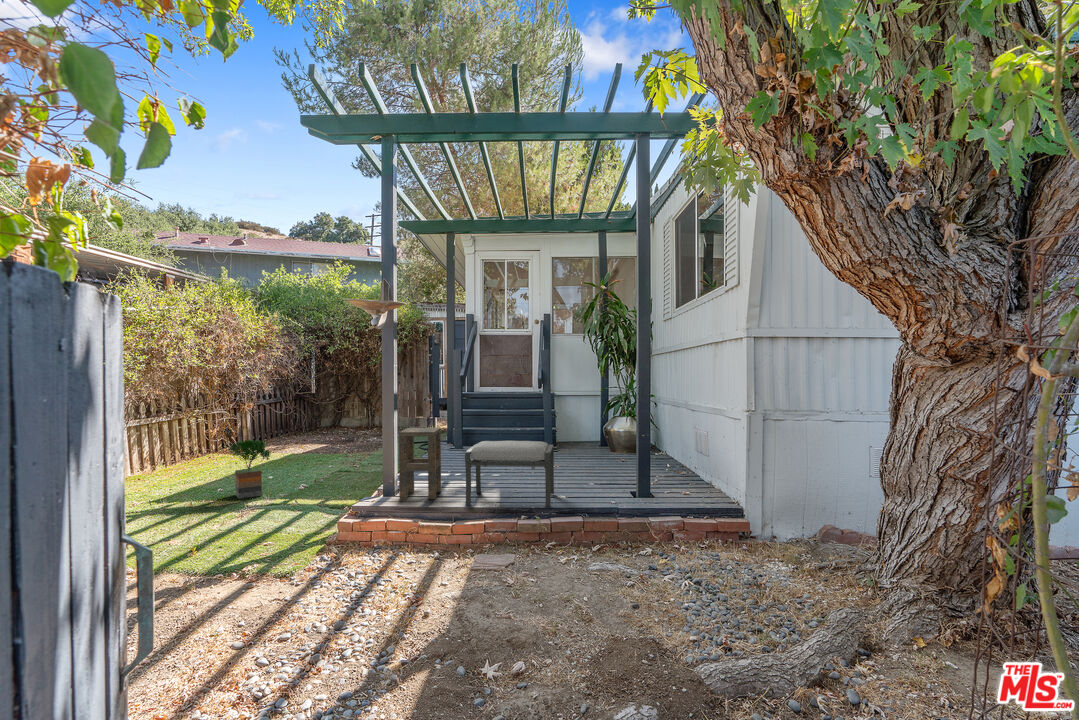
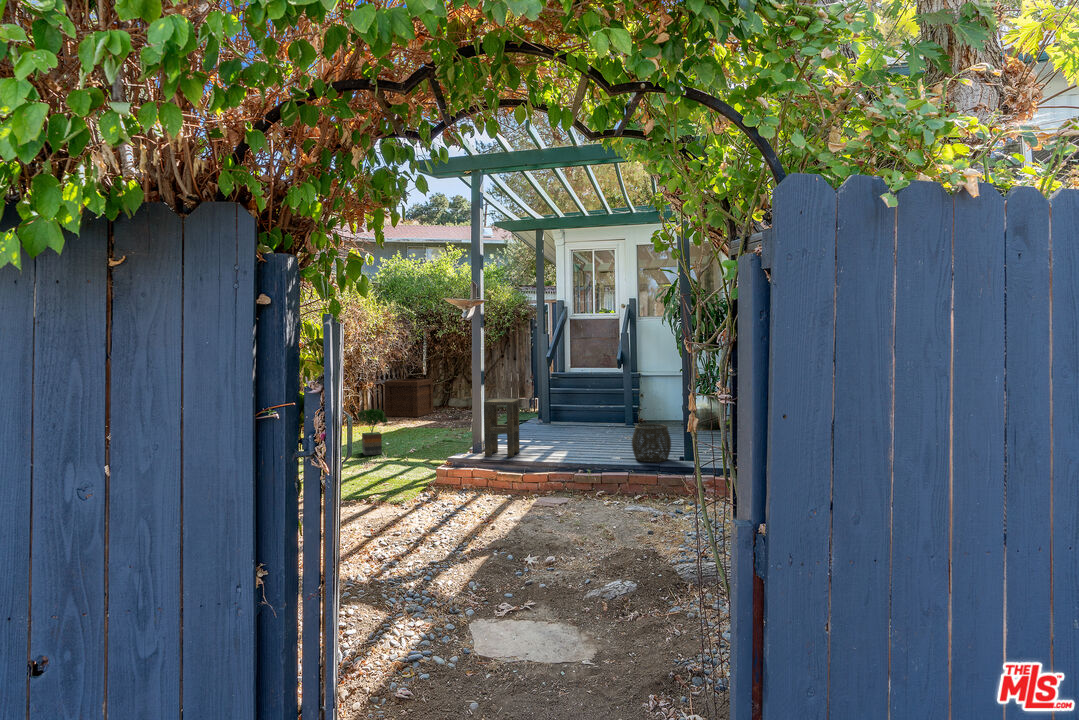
wooden crate: none [266,399,324,442] -> present [384,379,433,417]
ottoman: present [465,441,554,507] -> none [535,411,613,465]
woven basket: none [577,454,623,501] -> present [632,424,671,462]

